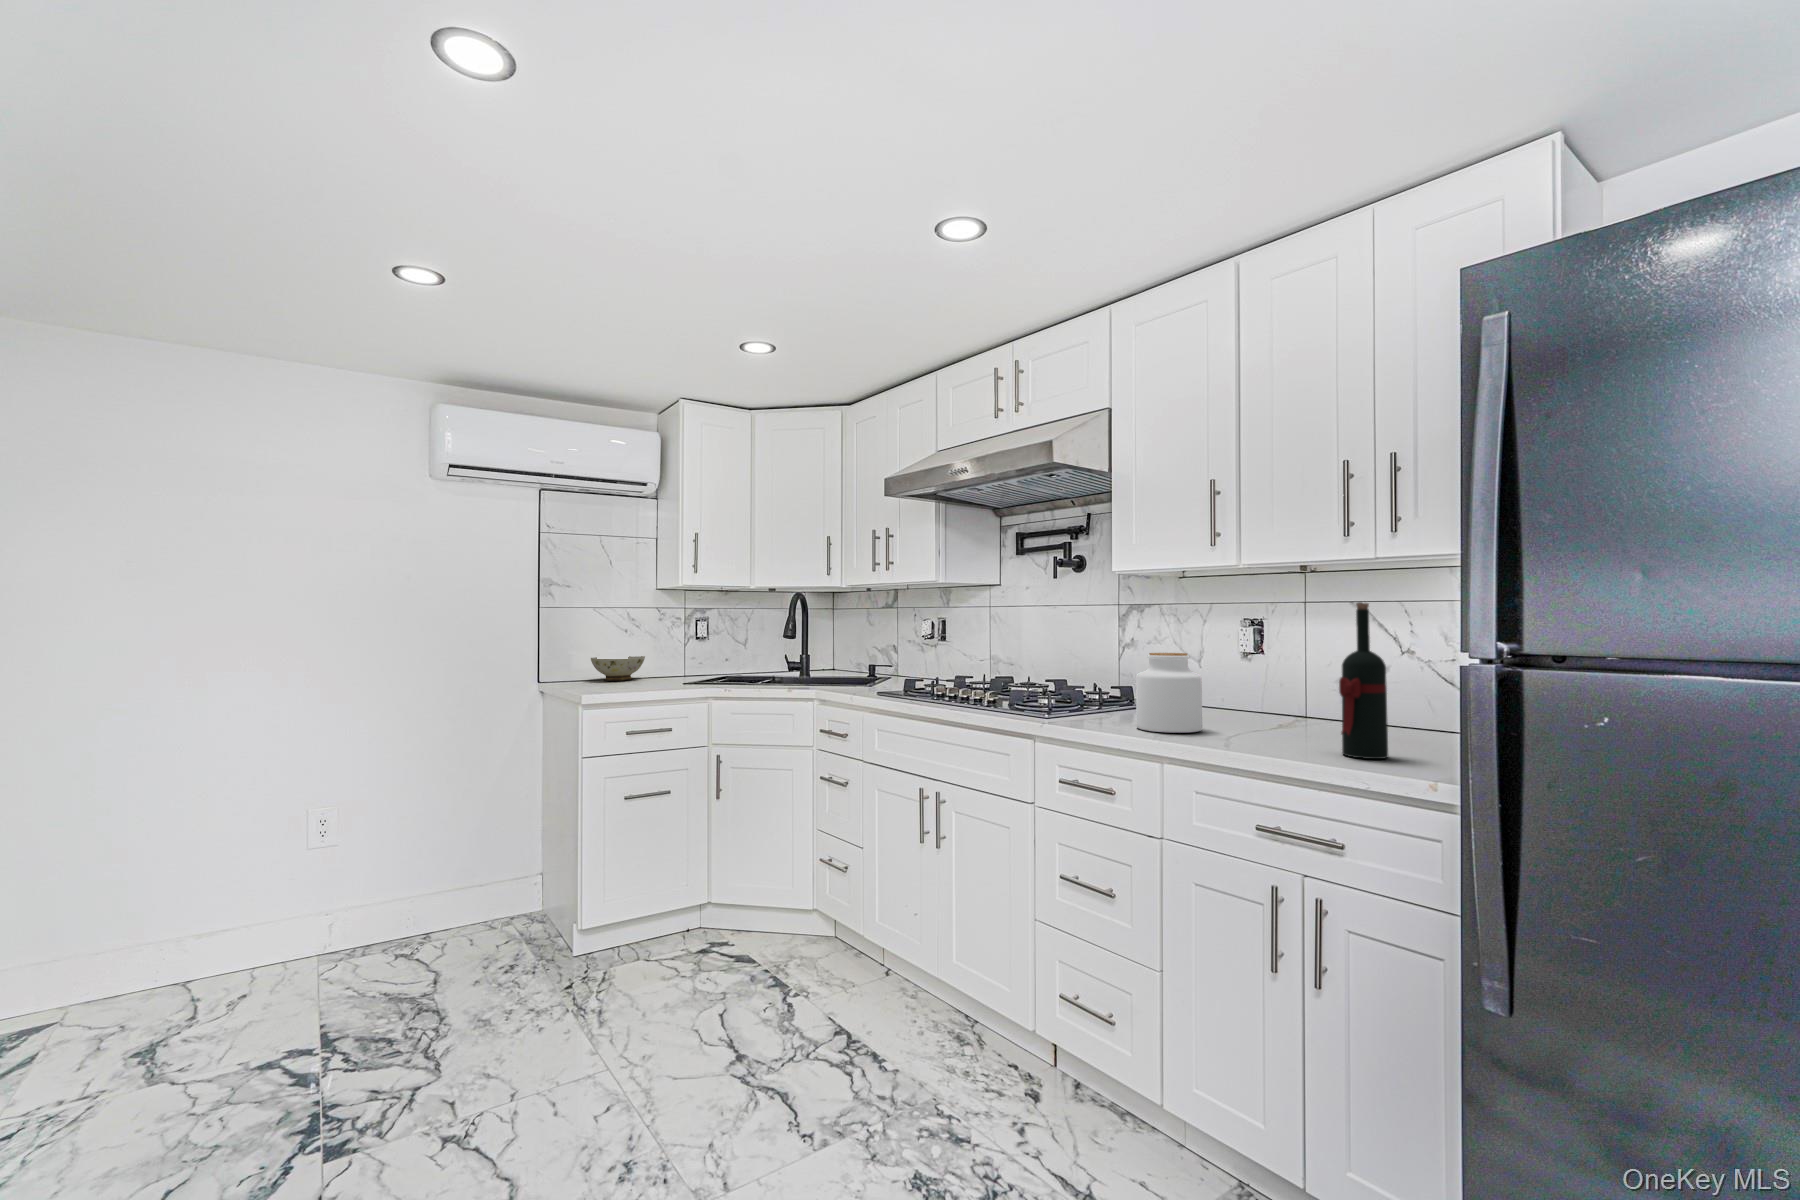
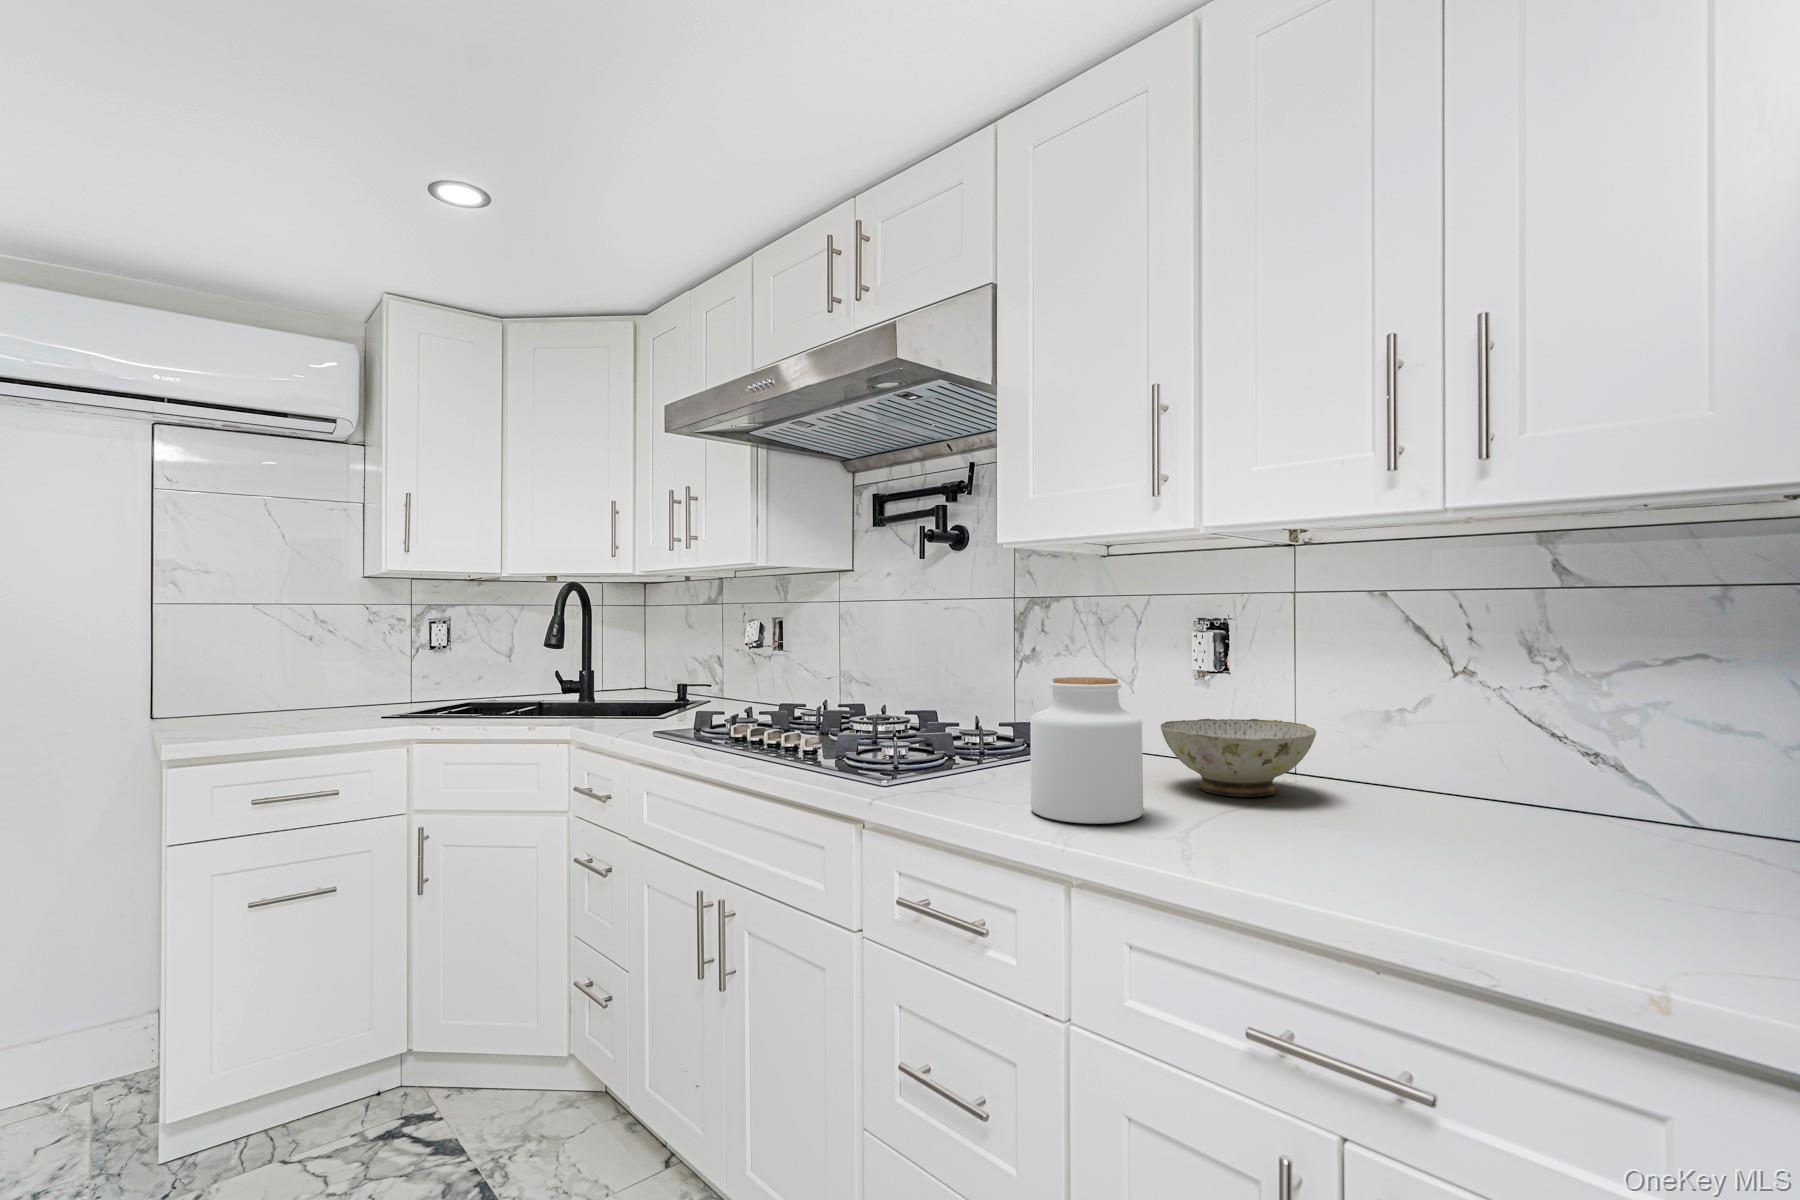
wine bottle: present [1339,603,1388,759] -> none [1413,588,1507,899]
ceramic bowl: present [591,656,645,681] -> present [1160,719,1316,797]

